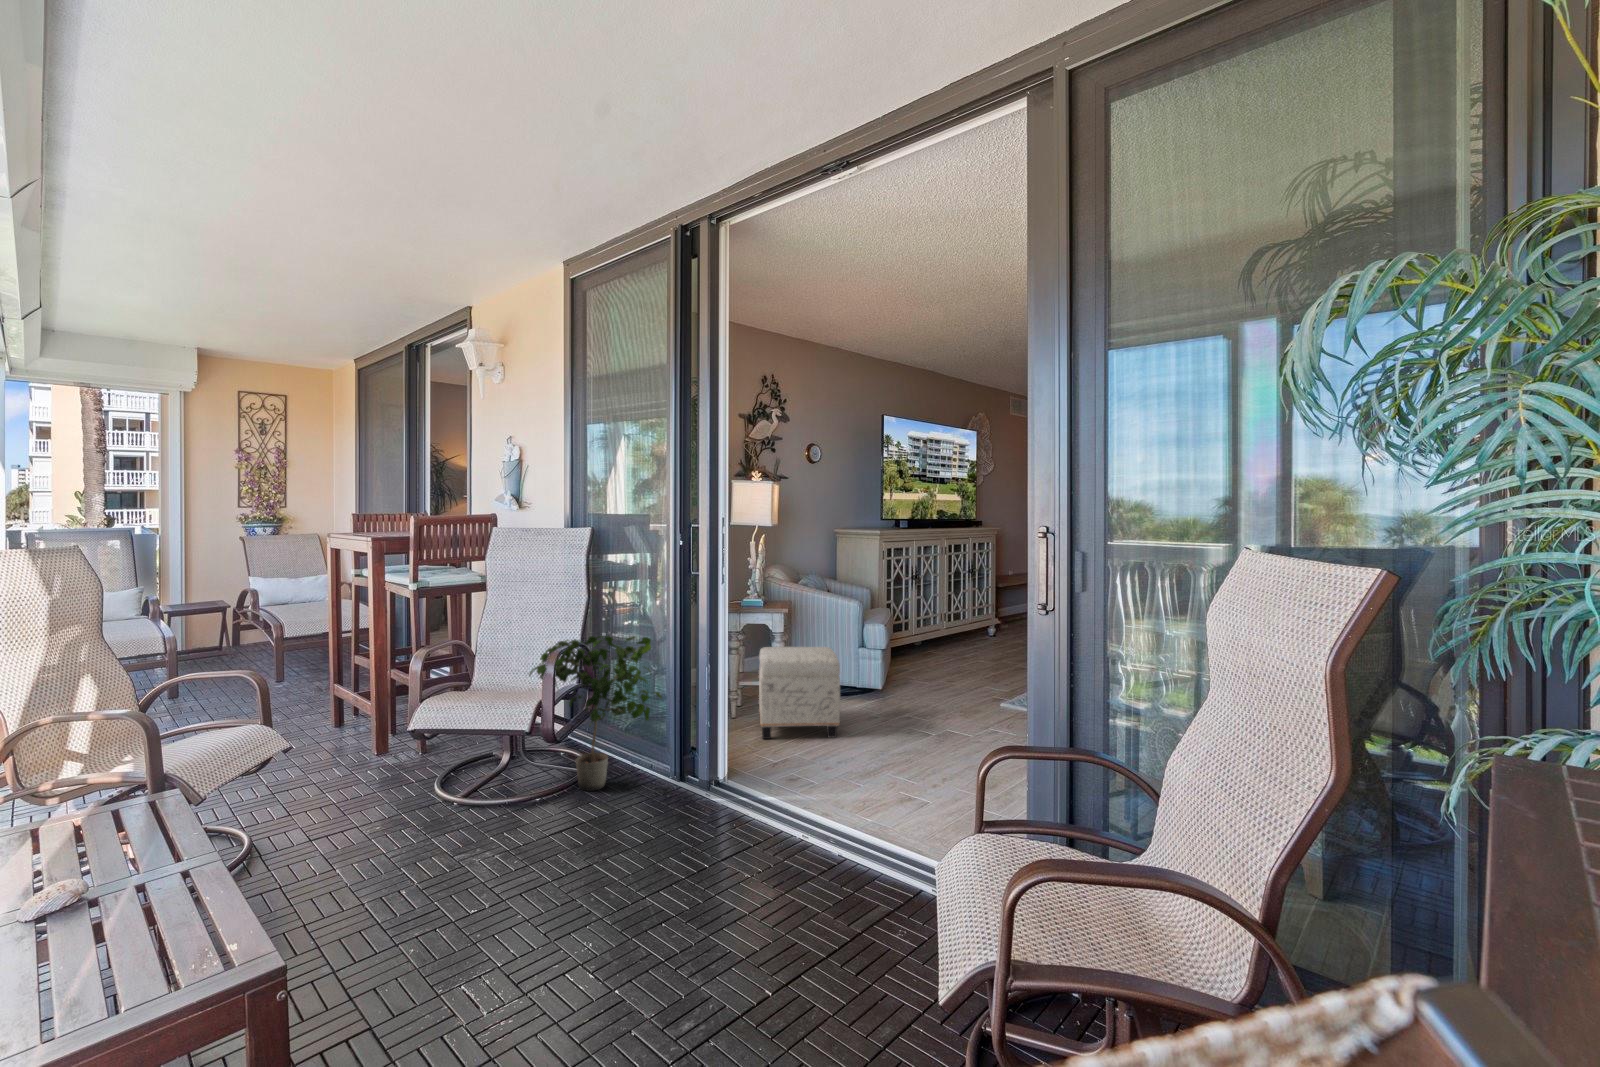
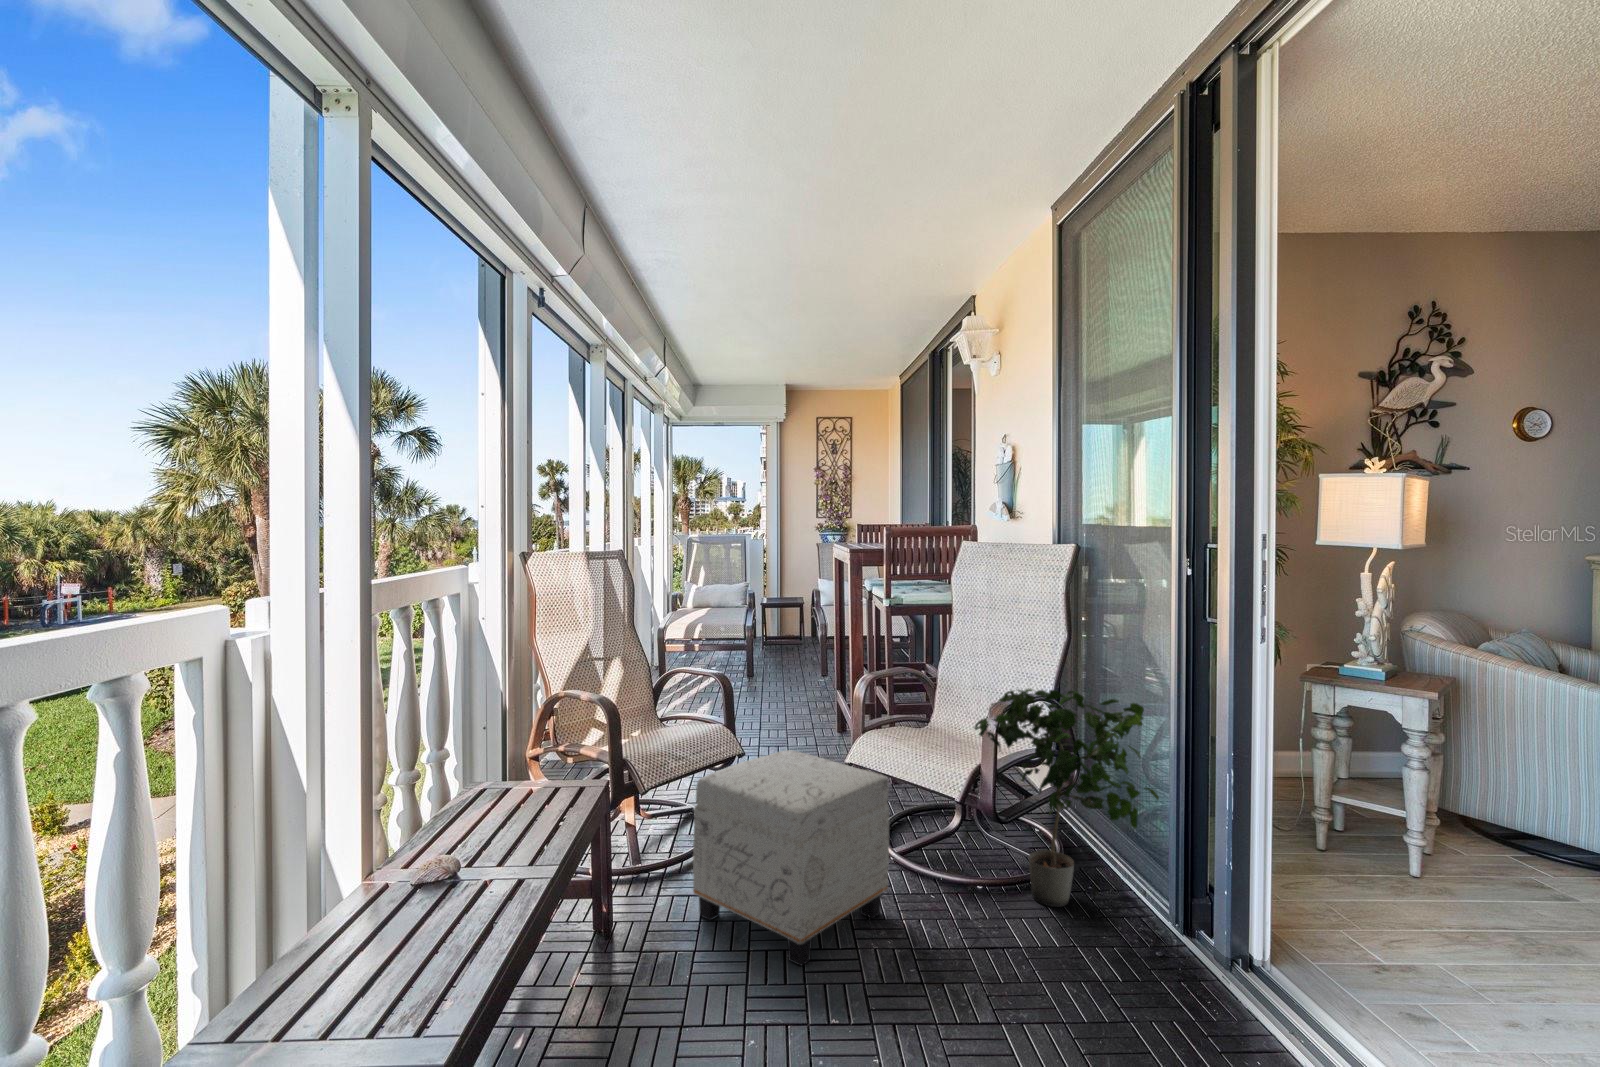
ottoman: present [759,647,840,739] -> present [693,750,889,966]

